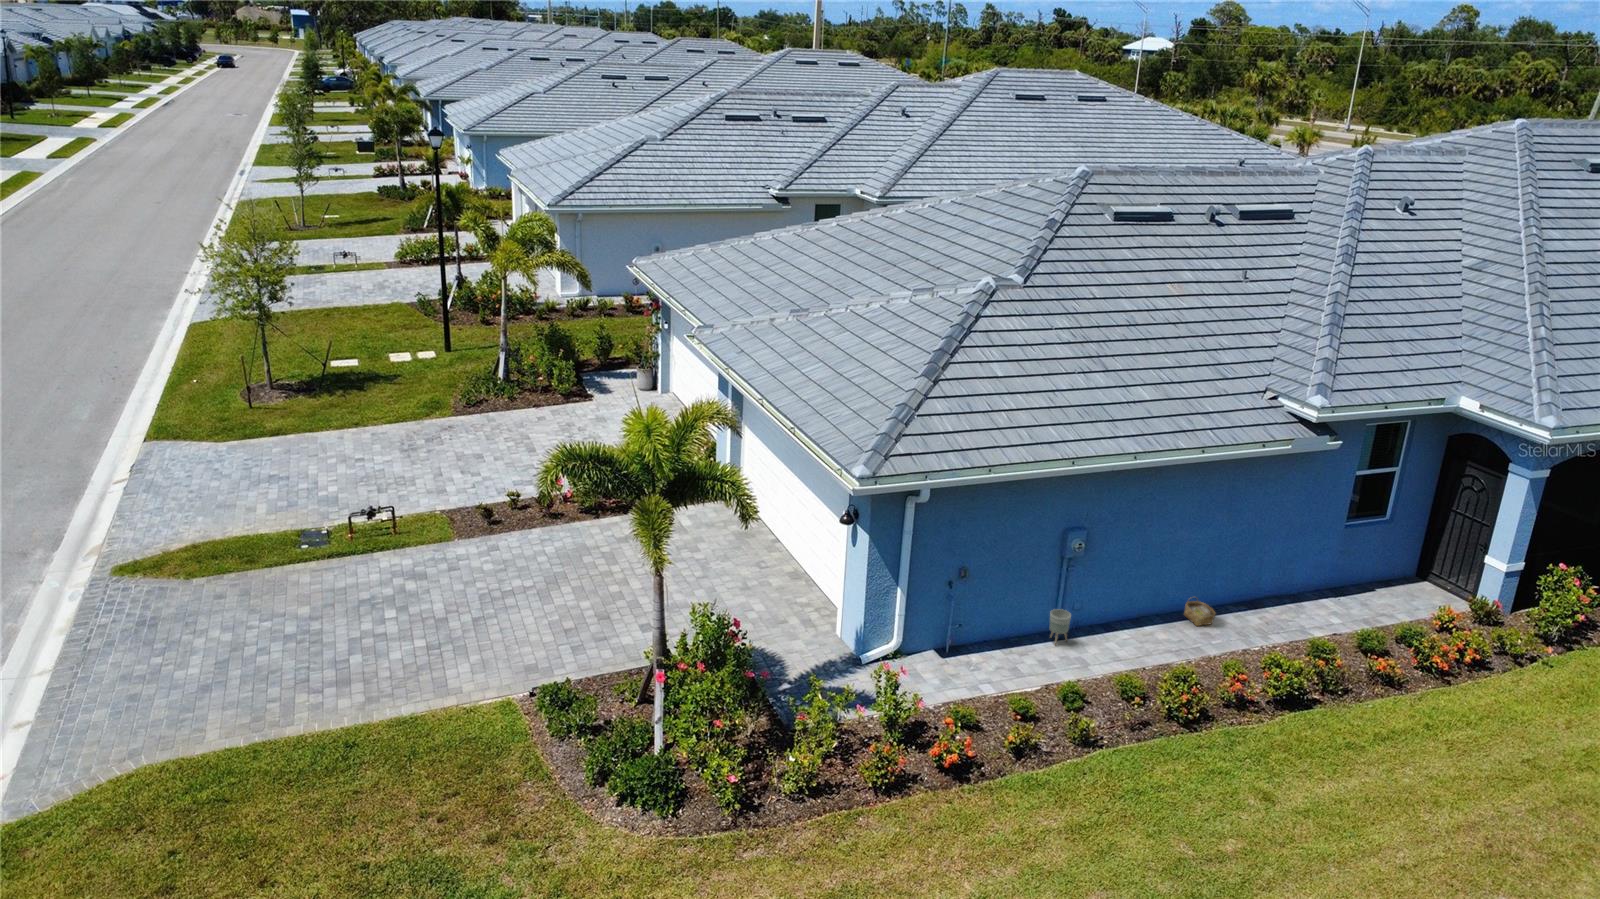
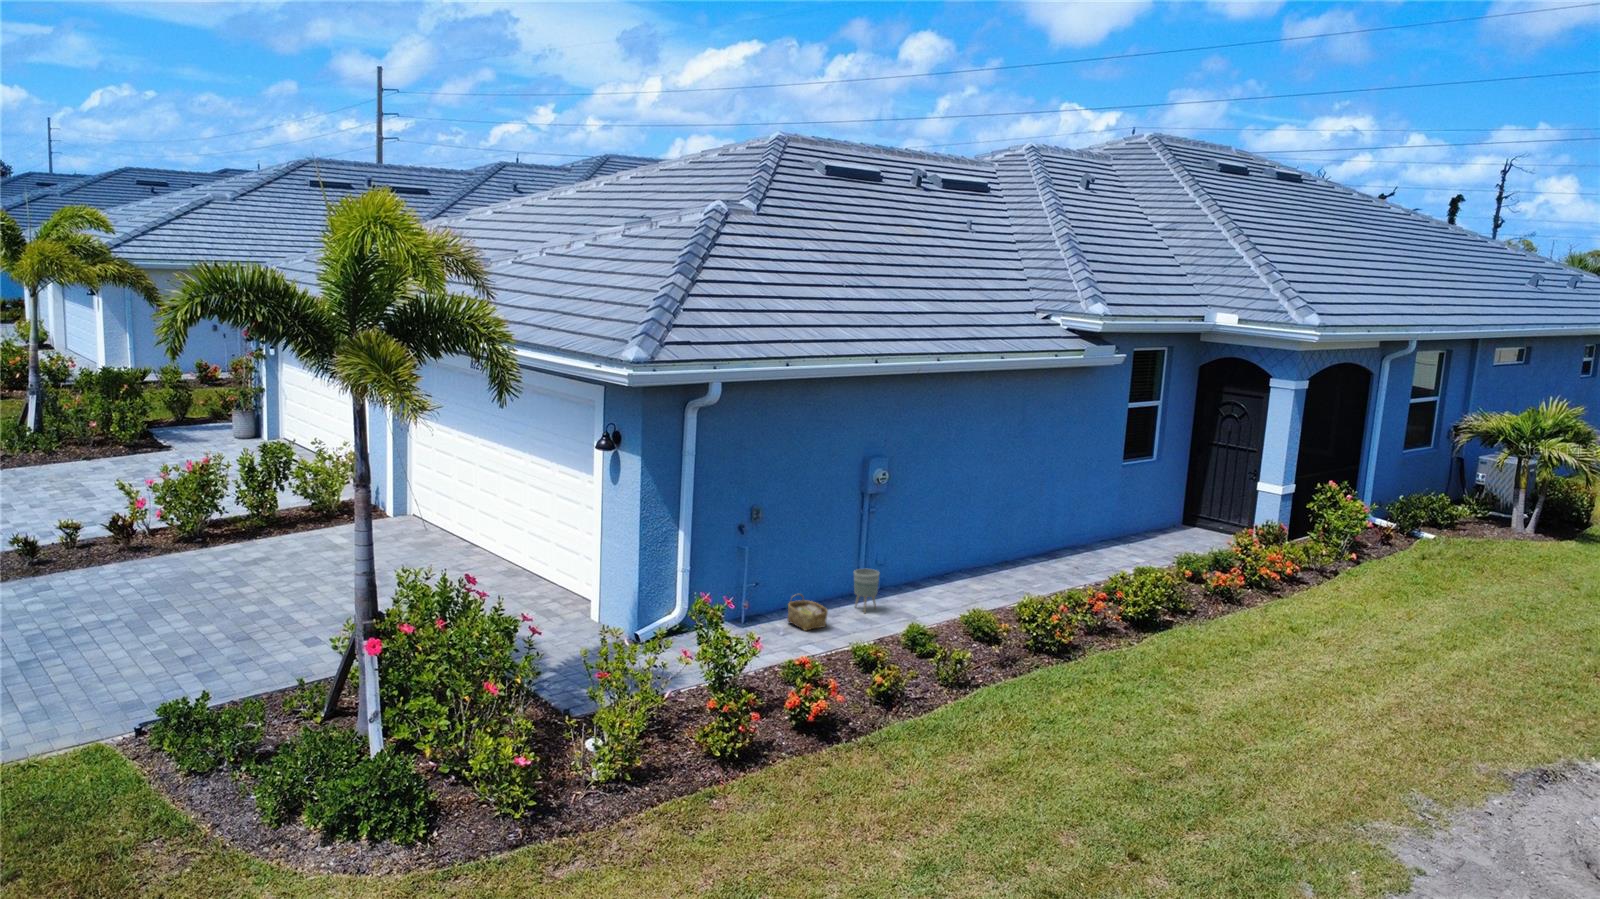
woven basket: present [1184,600,1215,626] -> present [787,594,828,631]

